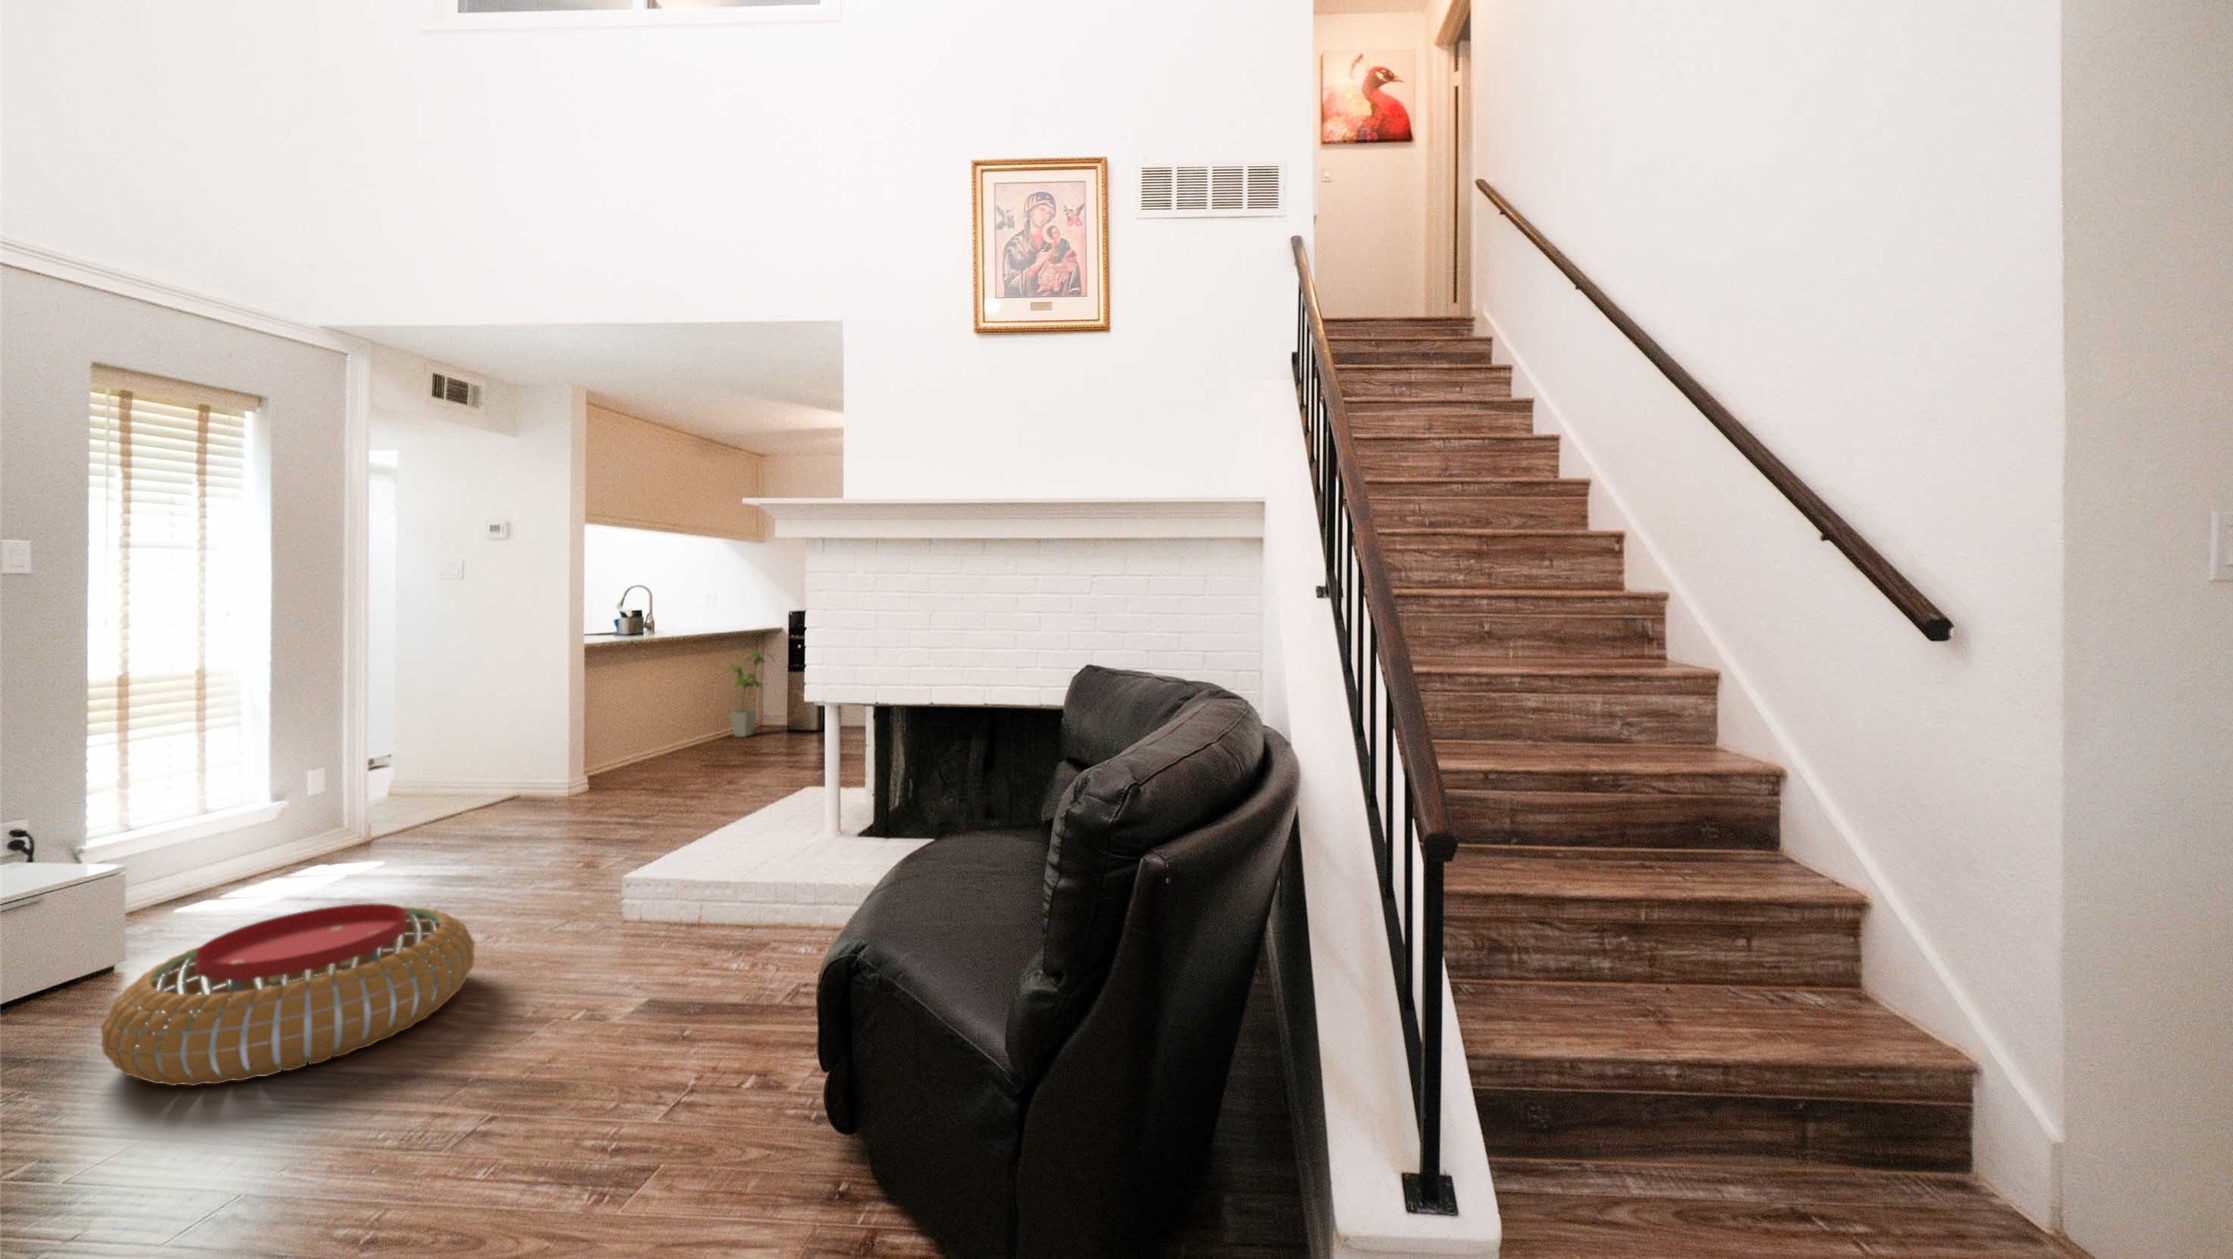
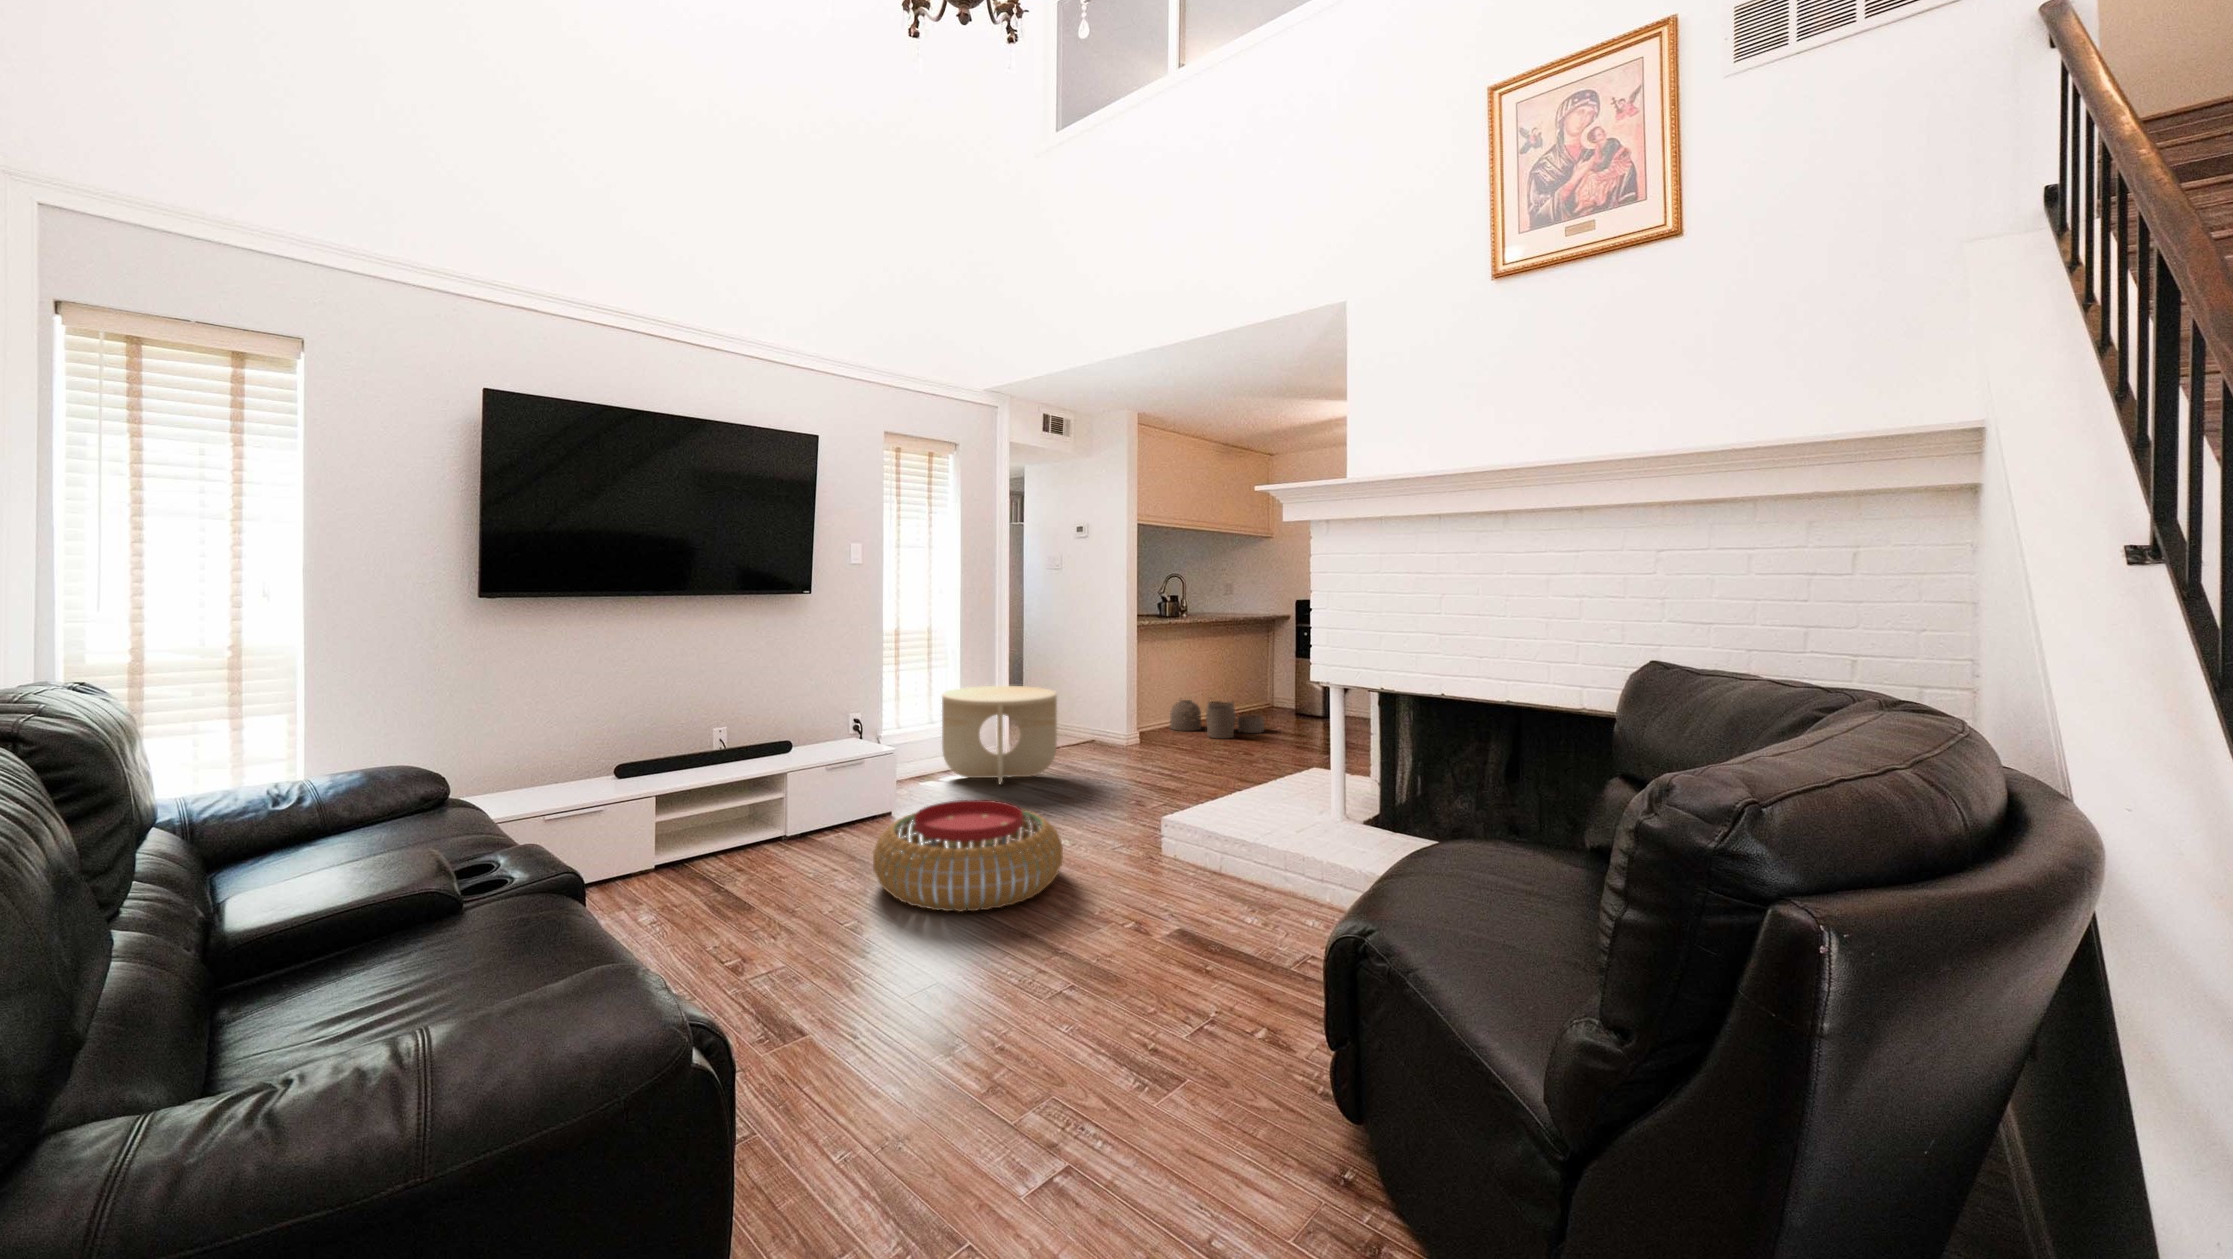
house plant: present [726,651,769,737] -> none [1246,634,1287,713]
woven basket: none [625,726,748,772] -> present [1170,698,1264,738]
side table: none [237,738,455,878] -> present [942,686,1057,784]

